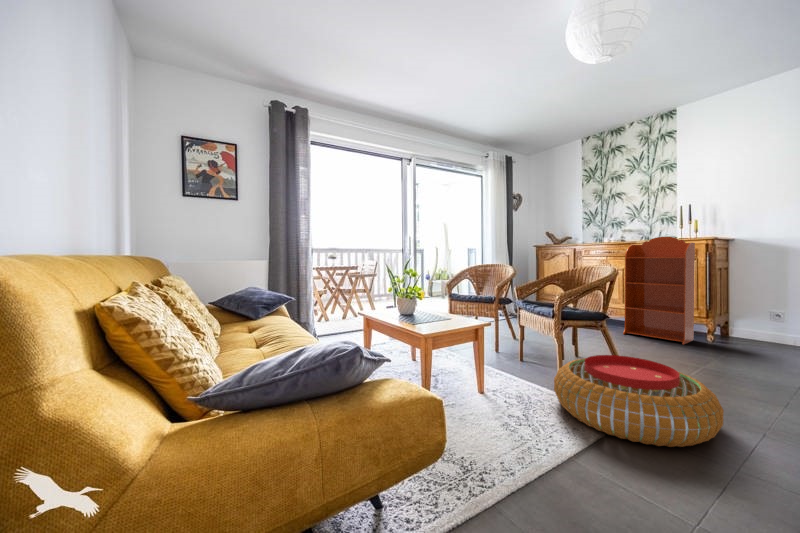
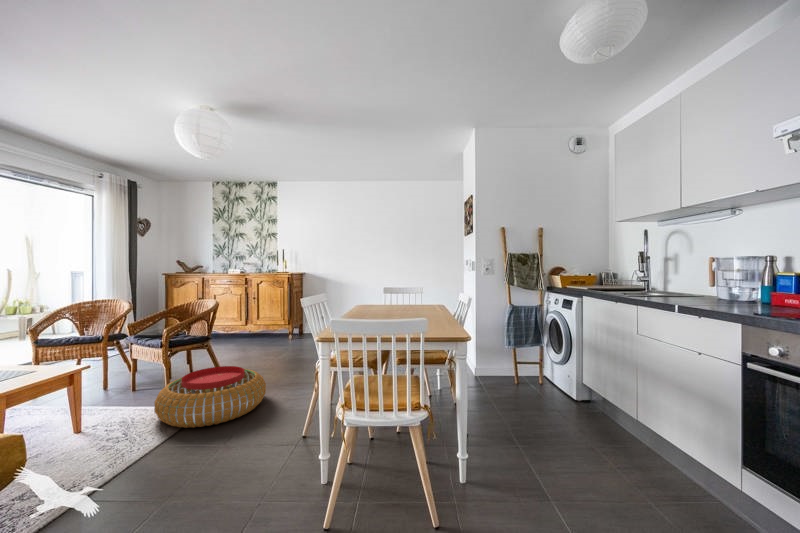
bookcase: present [623,237,695,344] -> none [238,272,283,348]

